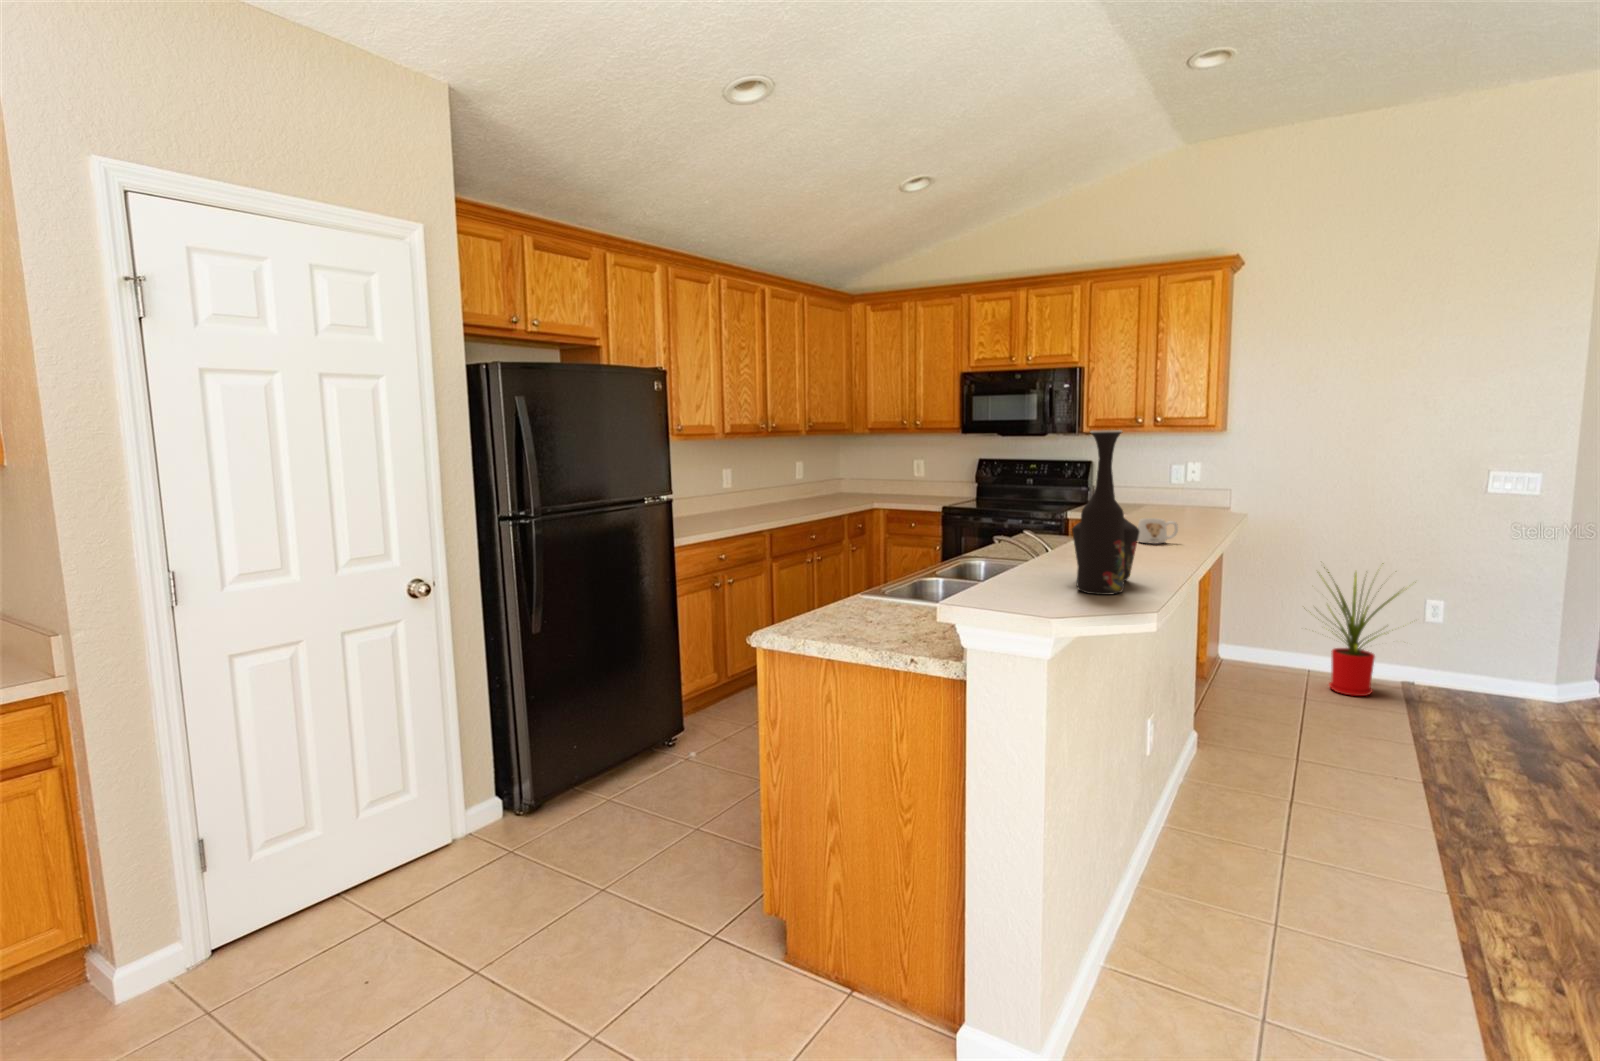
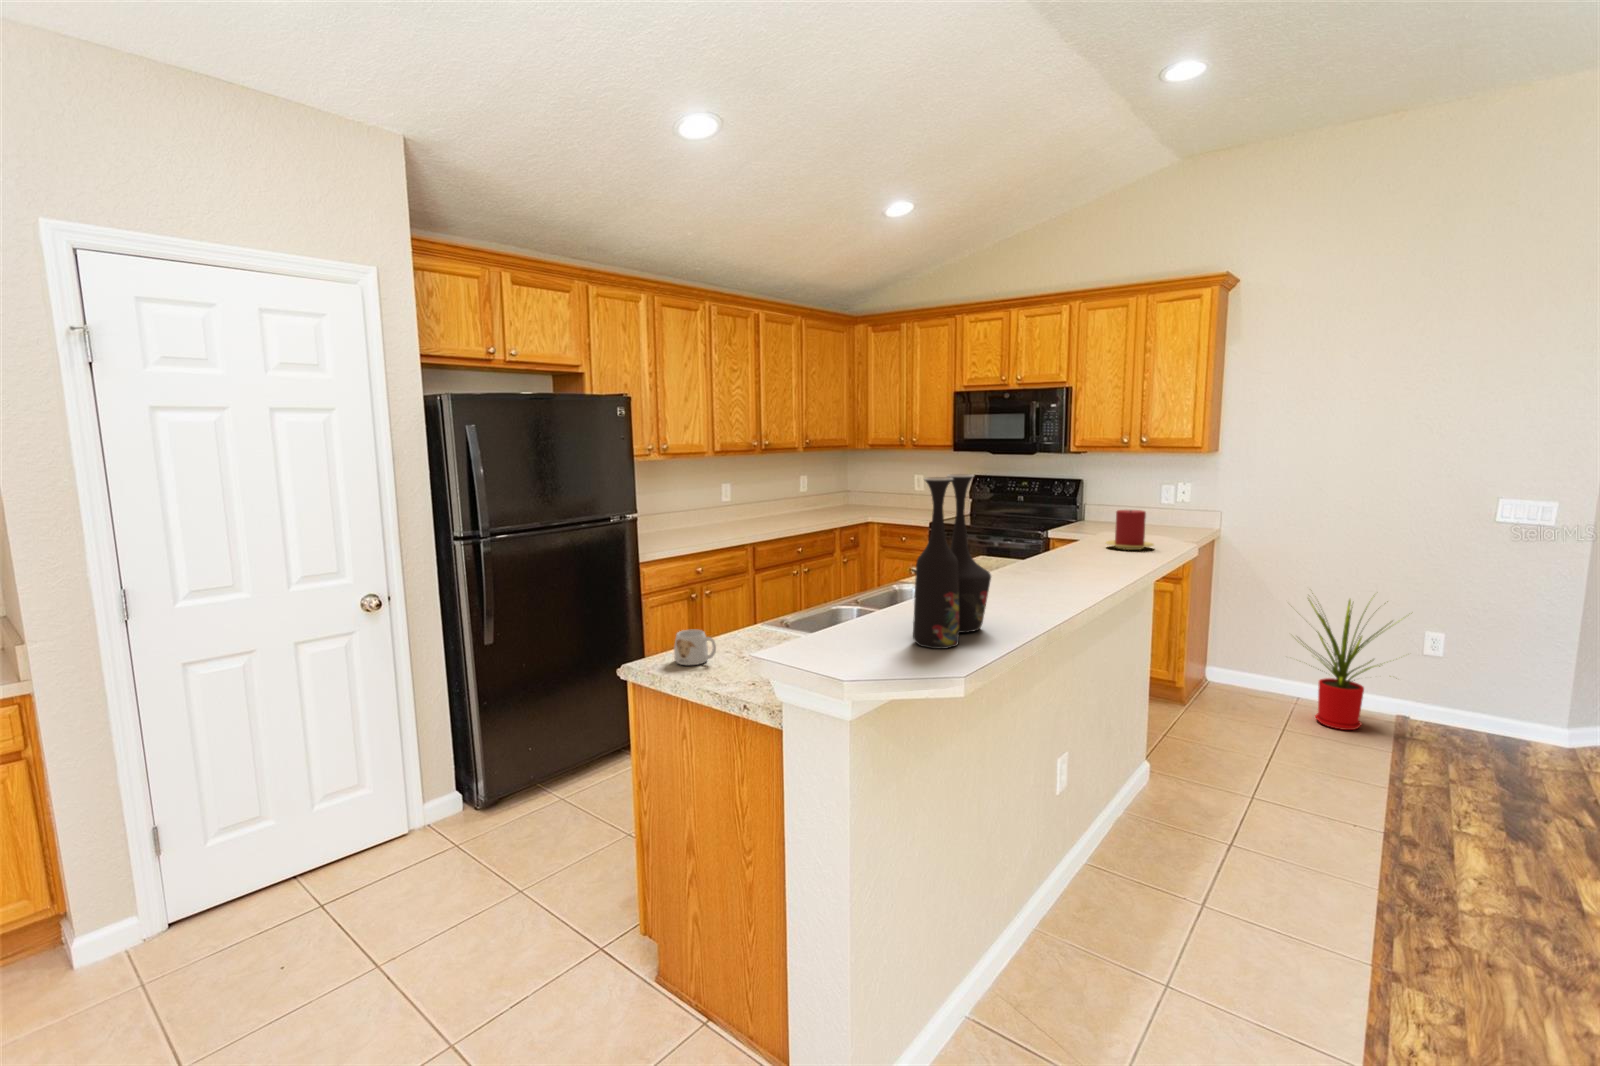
candle: none [1152,482,1200,521] -> present [1106,510,1154,550]
mug: present [1138,518,1178,544] -> present [674,629,716,665]

